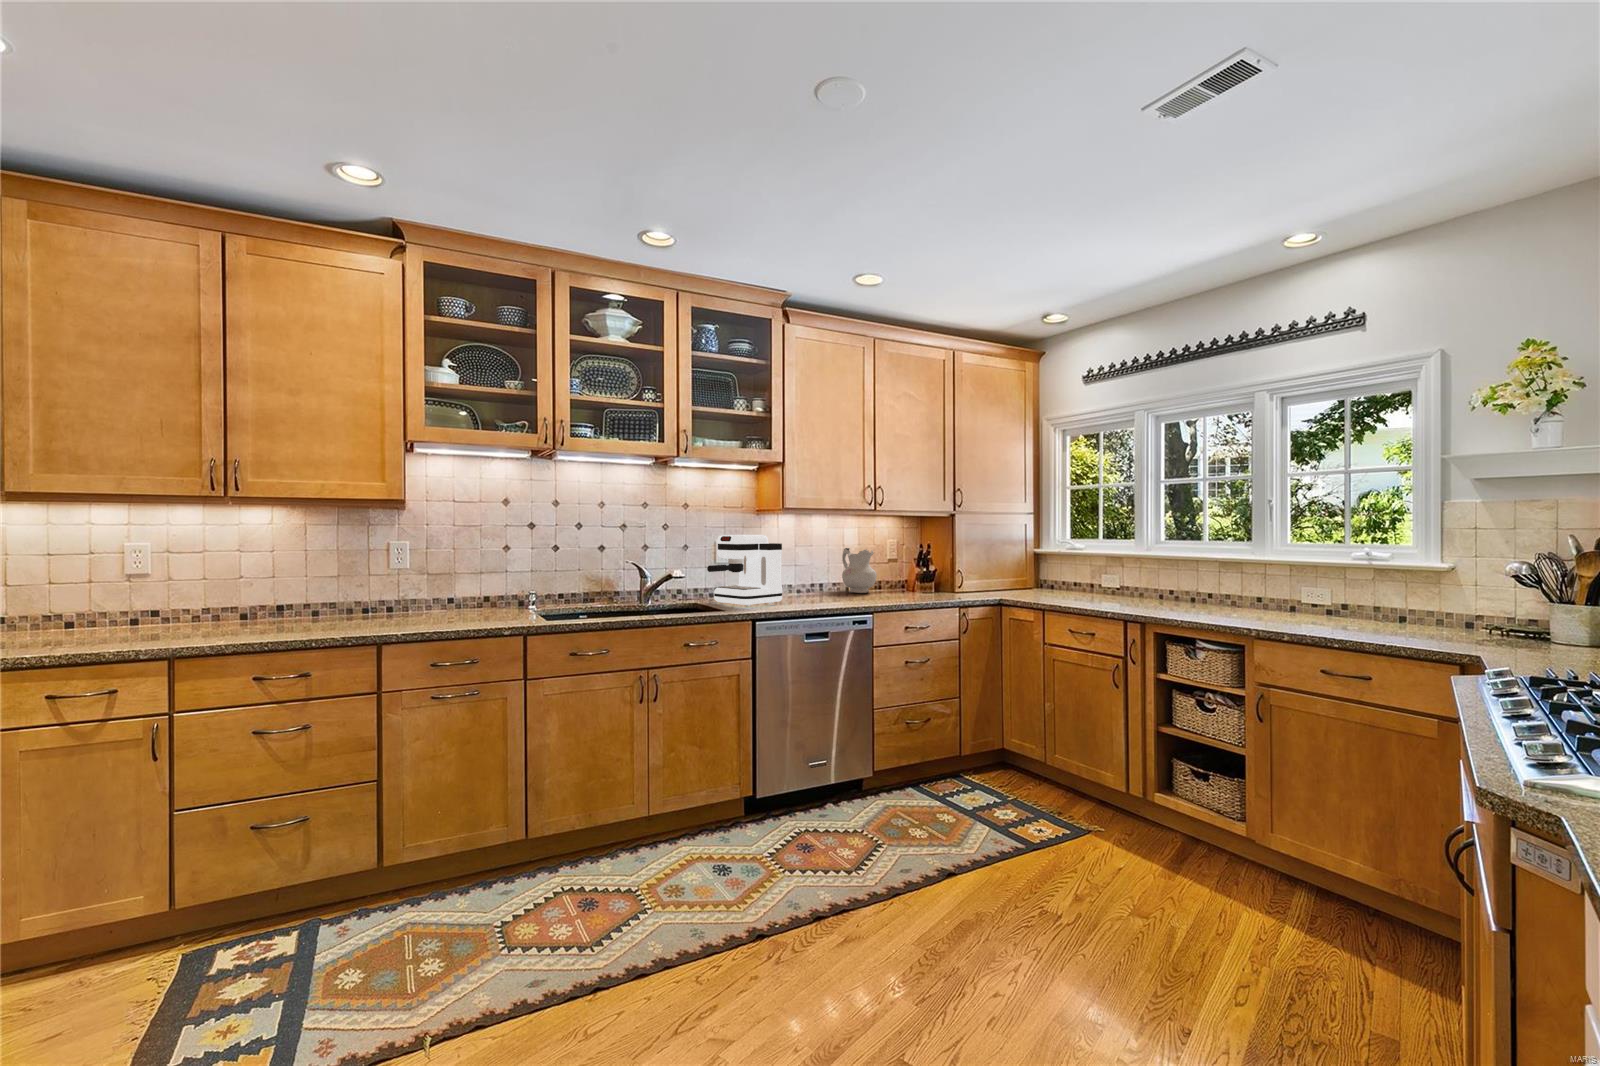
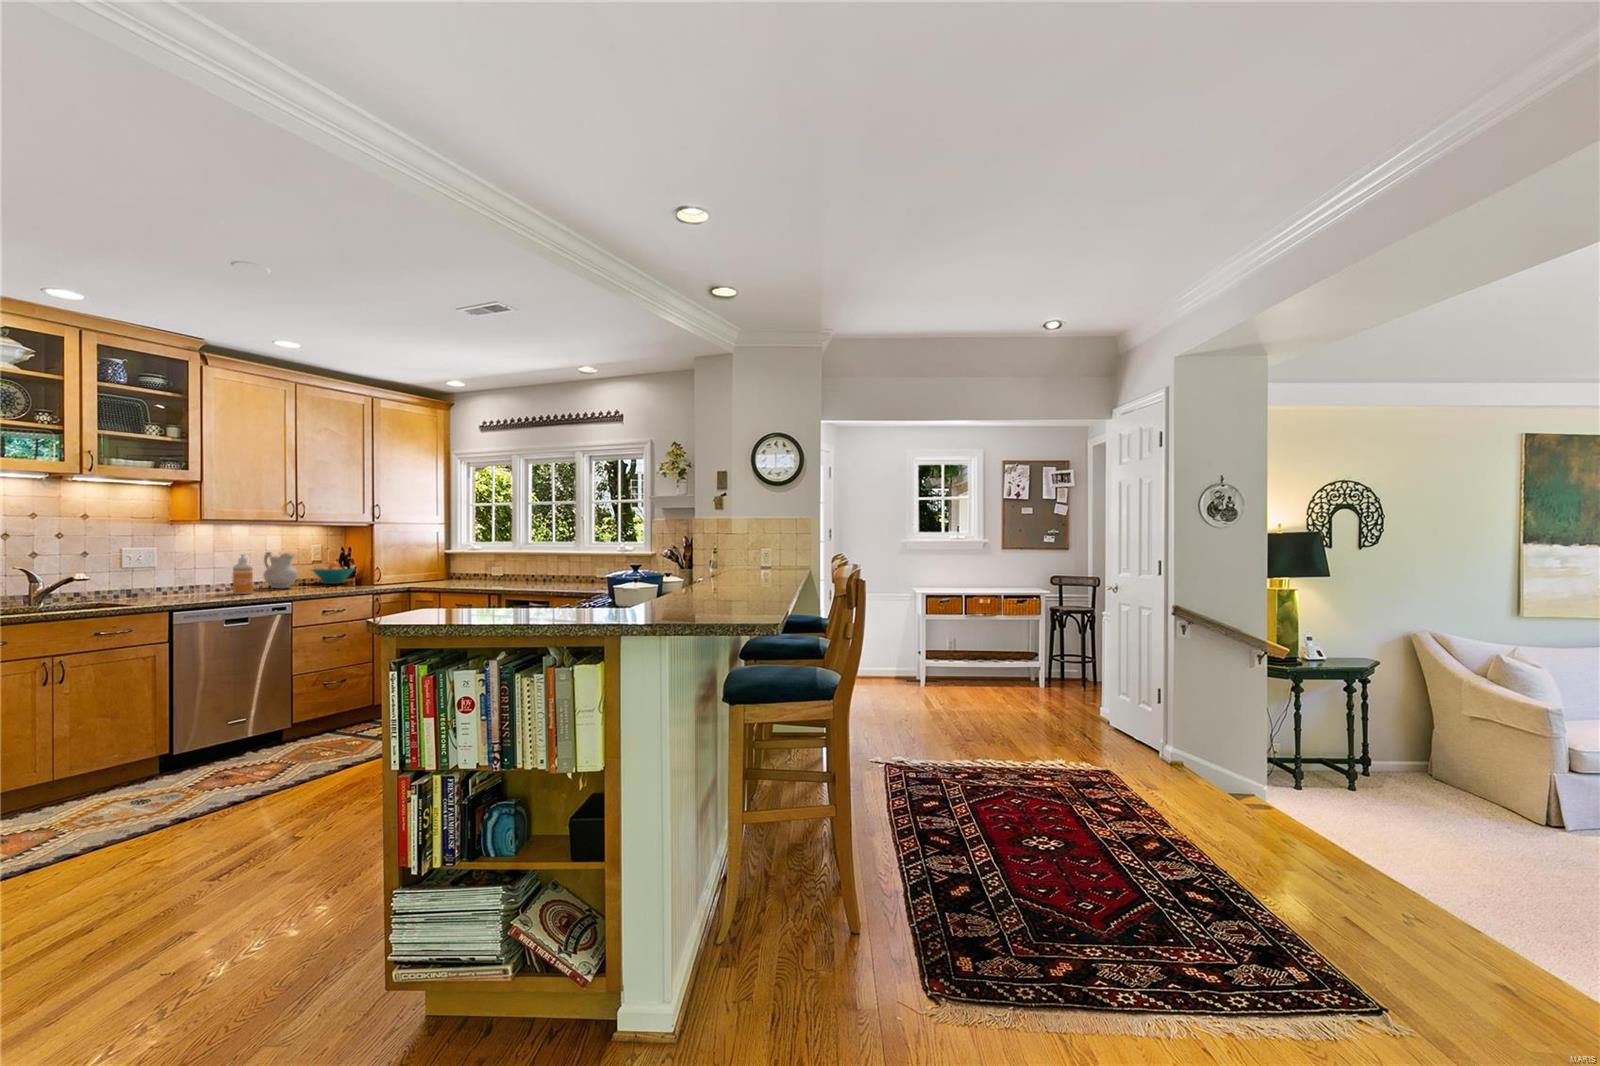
coffee maker: present [707,535,782,606] -> none [116,542,200,601]
soap dispenser: none [814,550,833,600] -> present [233,554,253,594]
fruit bowl: none [888,561,935,589] -> present [312,562,354,584]

